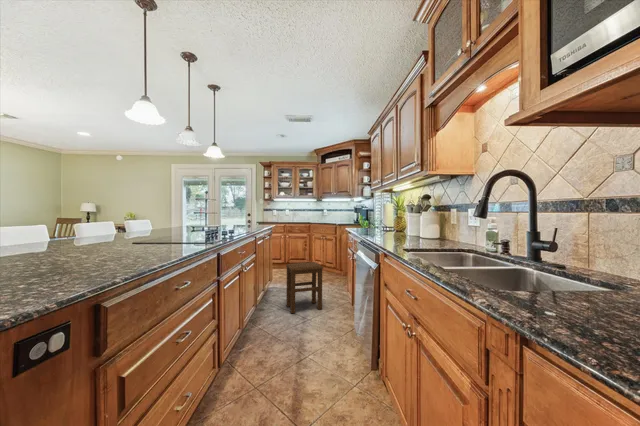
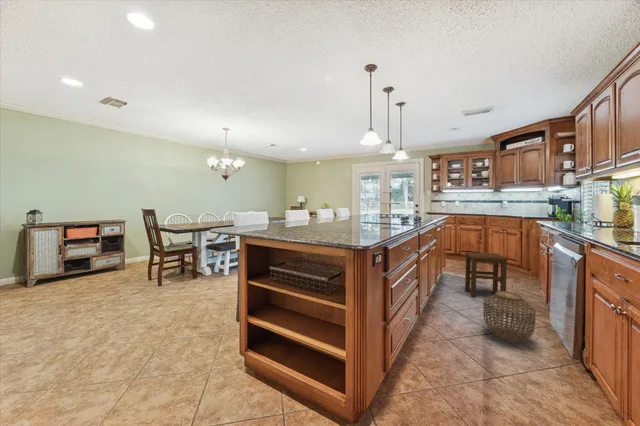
woven basket: none [294,310,342,373] -> present [483,291,536,343]

